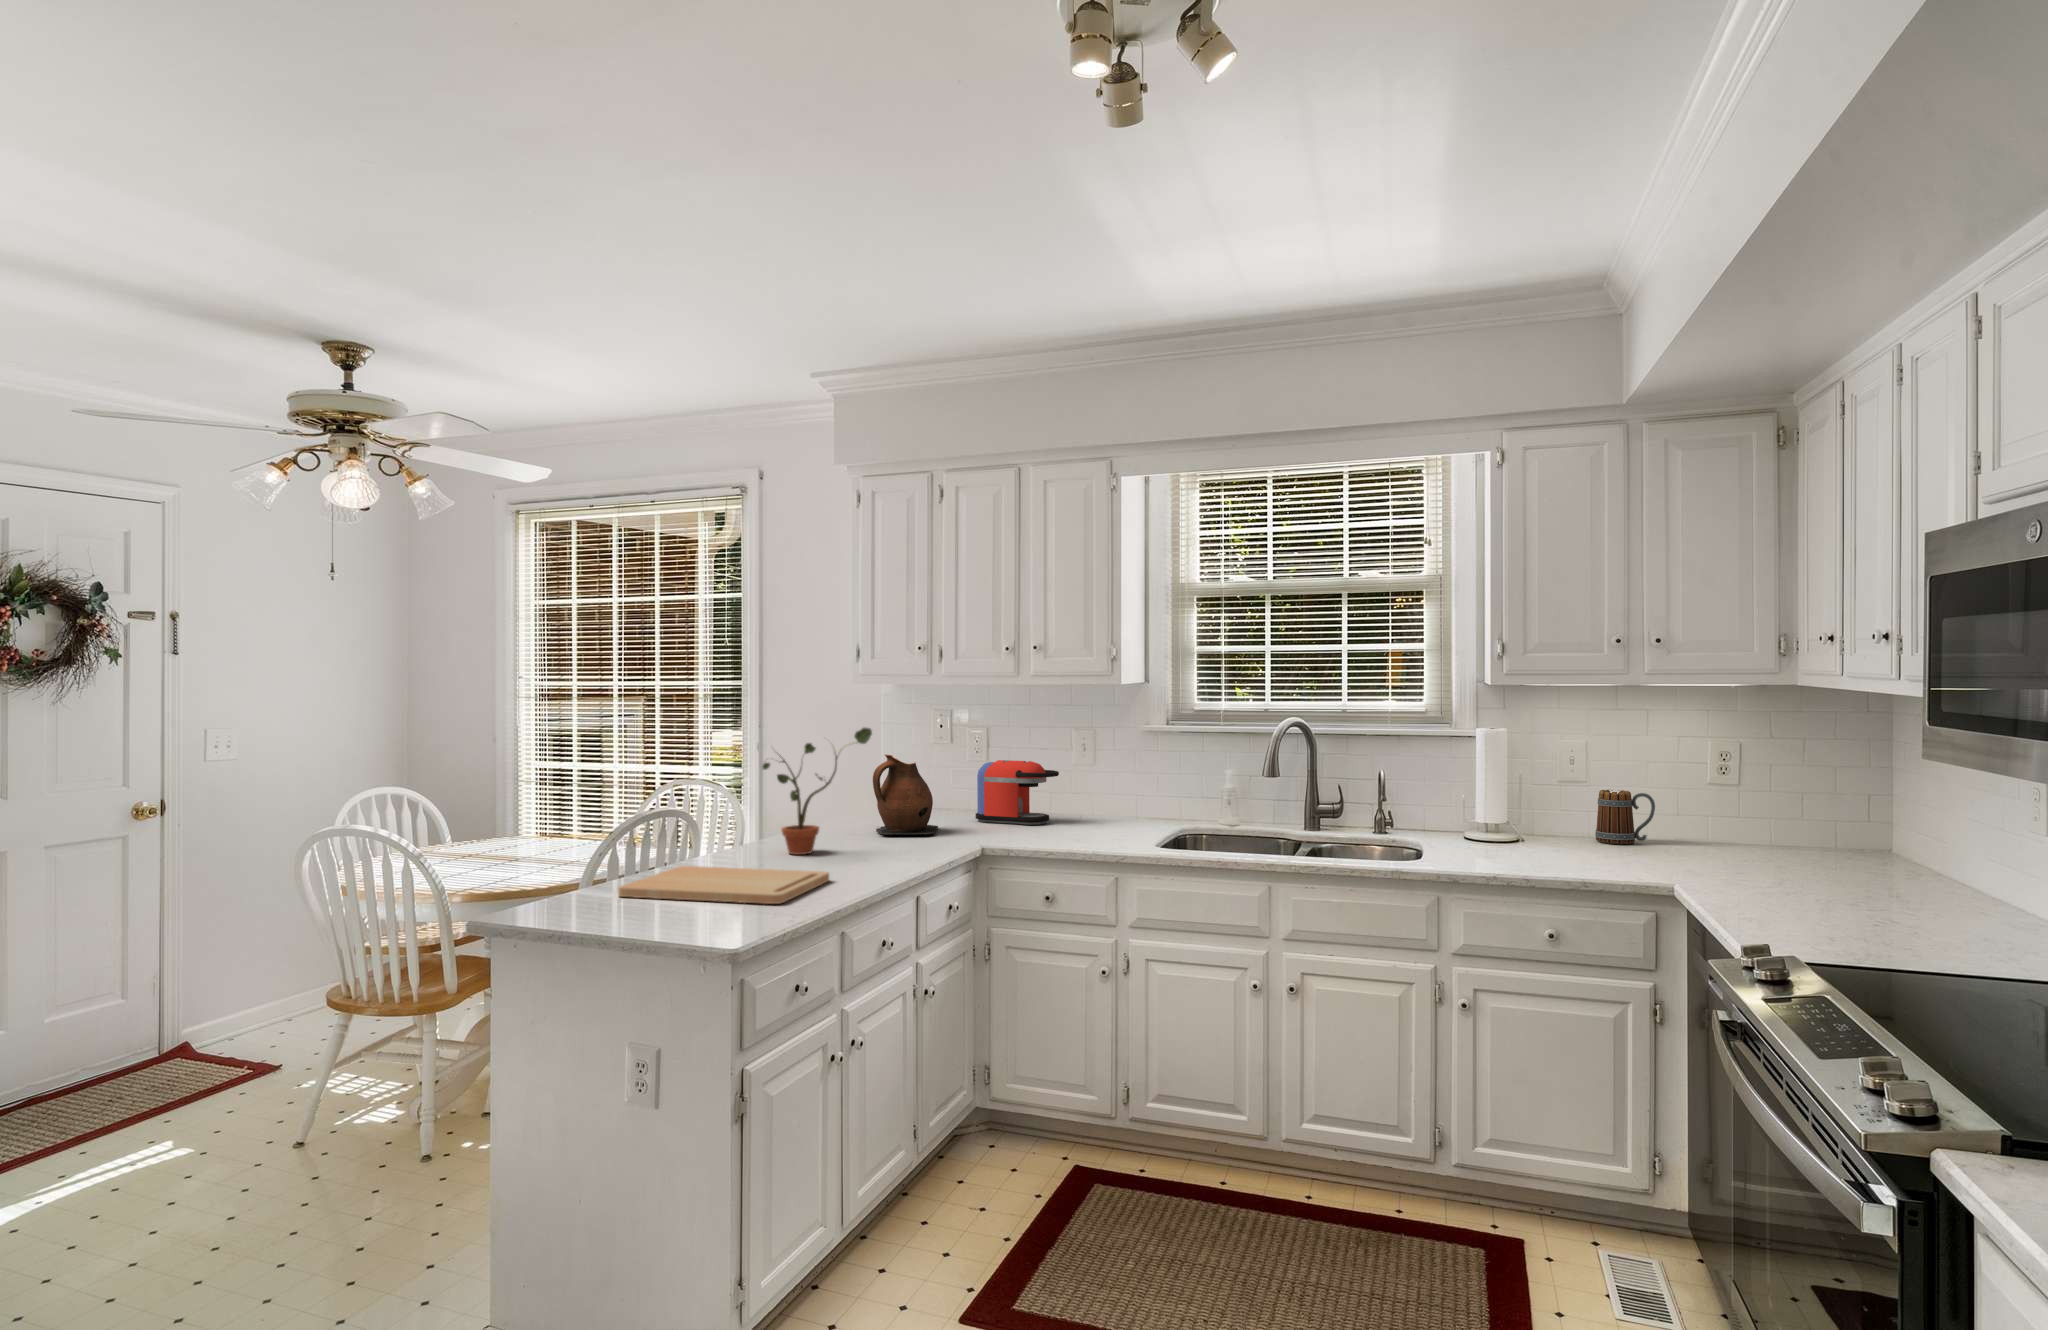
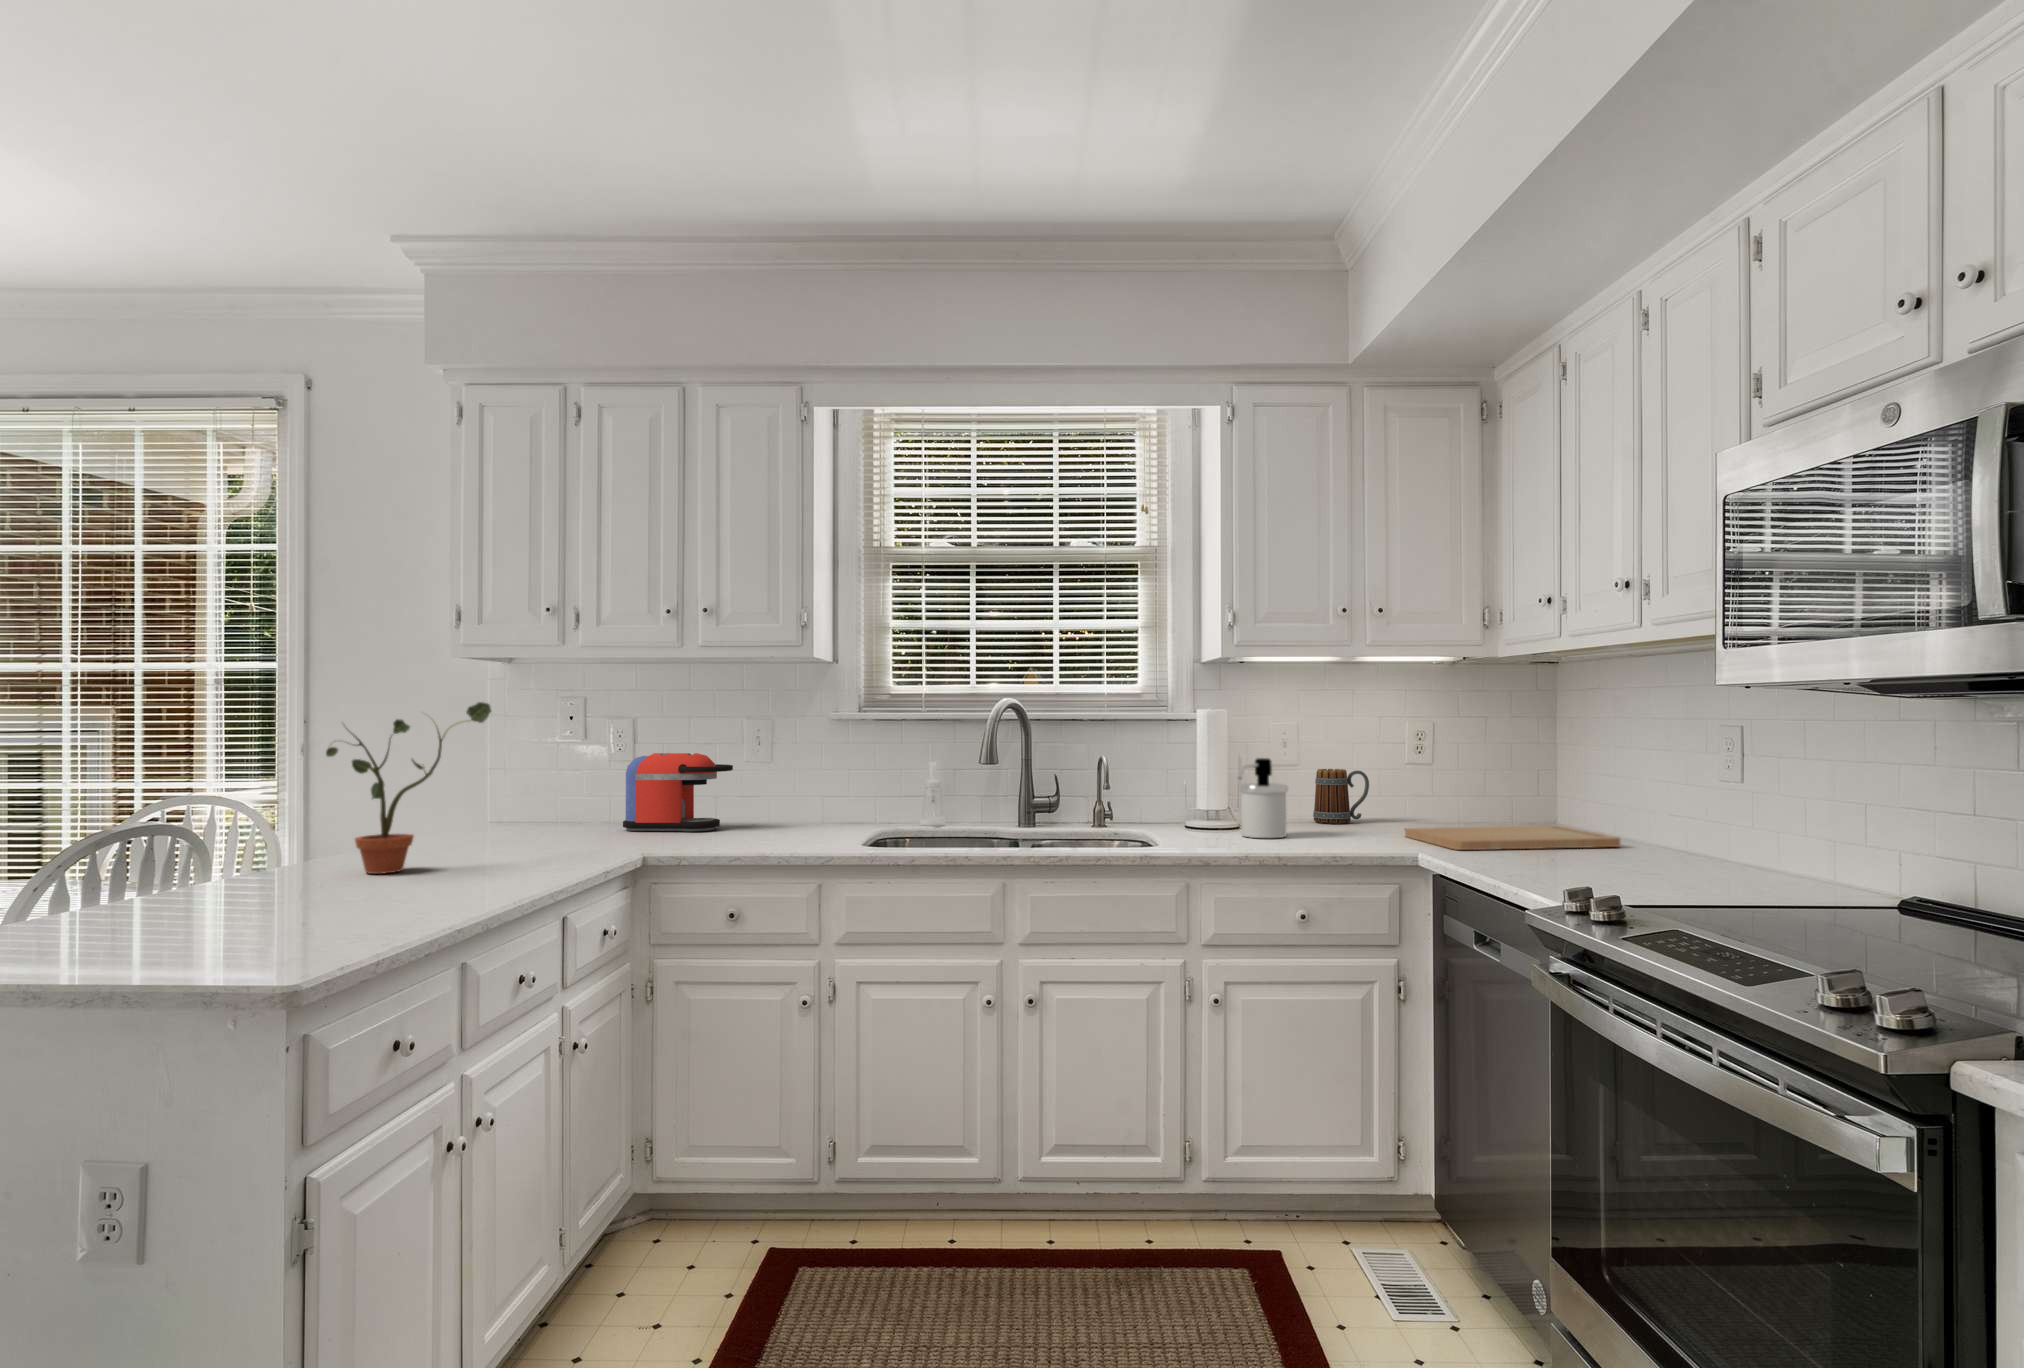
ceramic pitcher: present [873,754,938,835] -> none [487,743,575,847]
soap dispenser: none [1496,783,1551,859] -> present [1239,758,1288,838]
cutting board: present [618,866,829,904] -> present [1405,825,1621,850]

